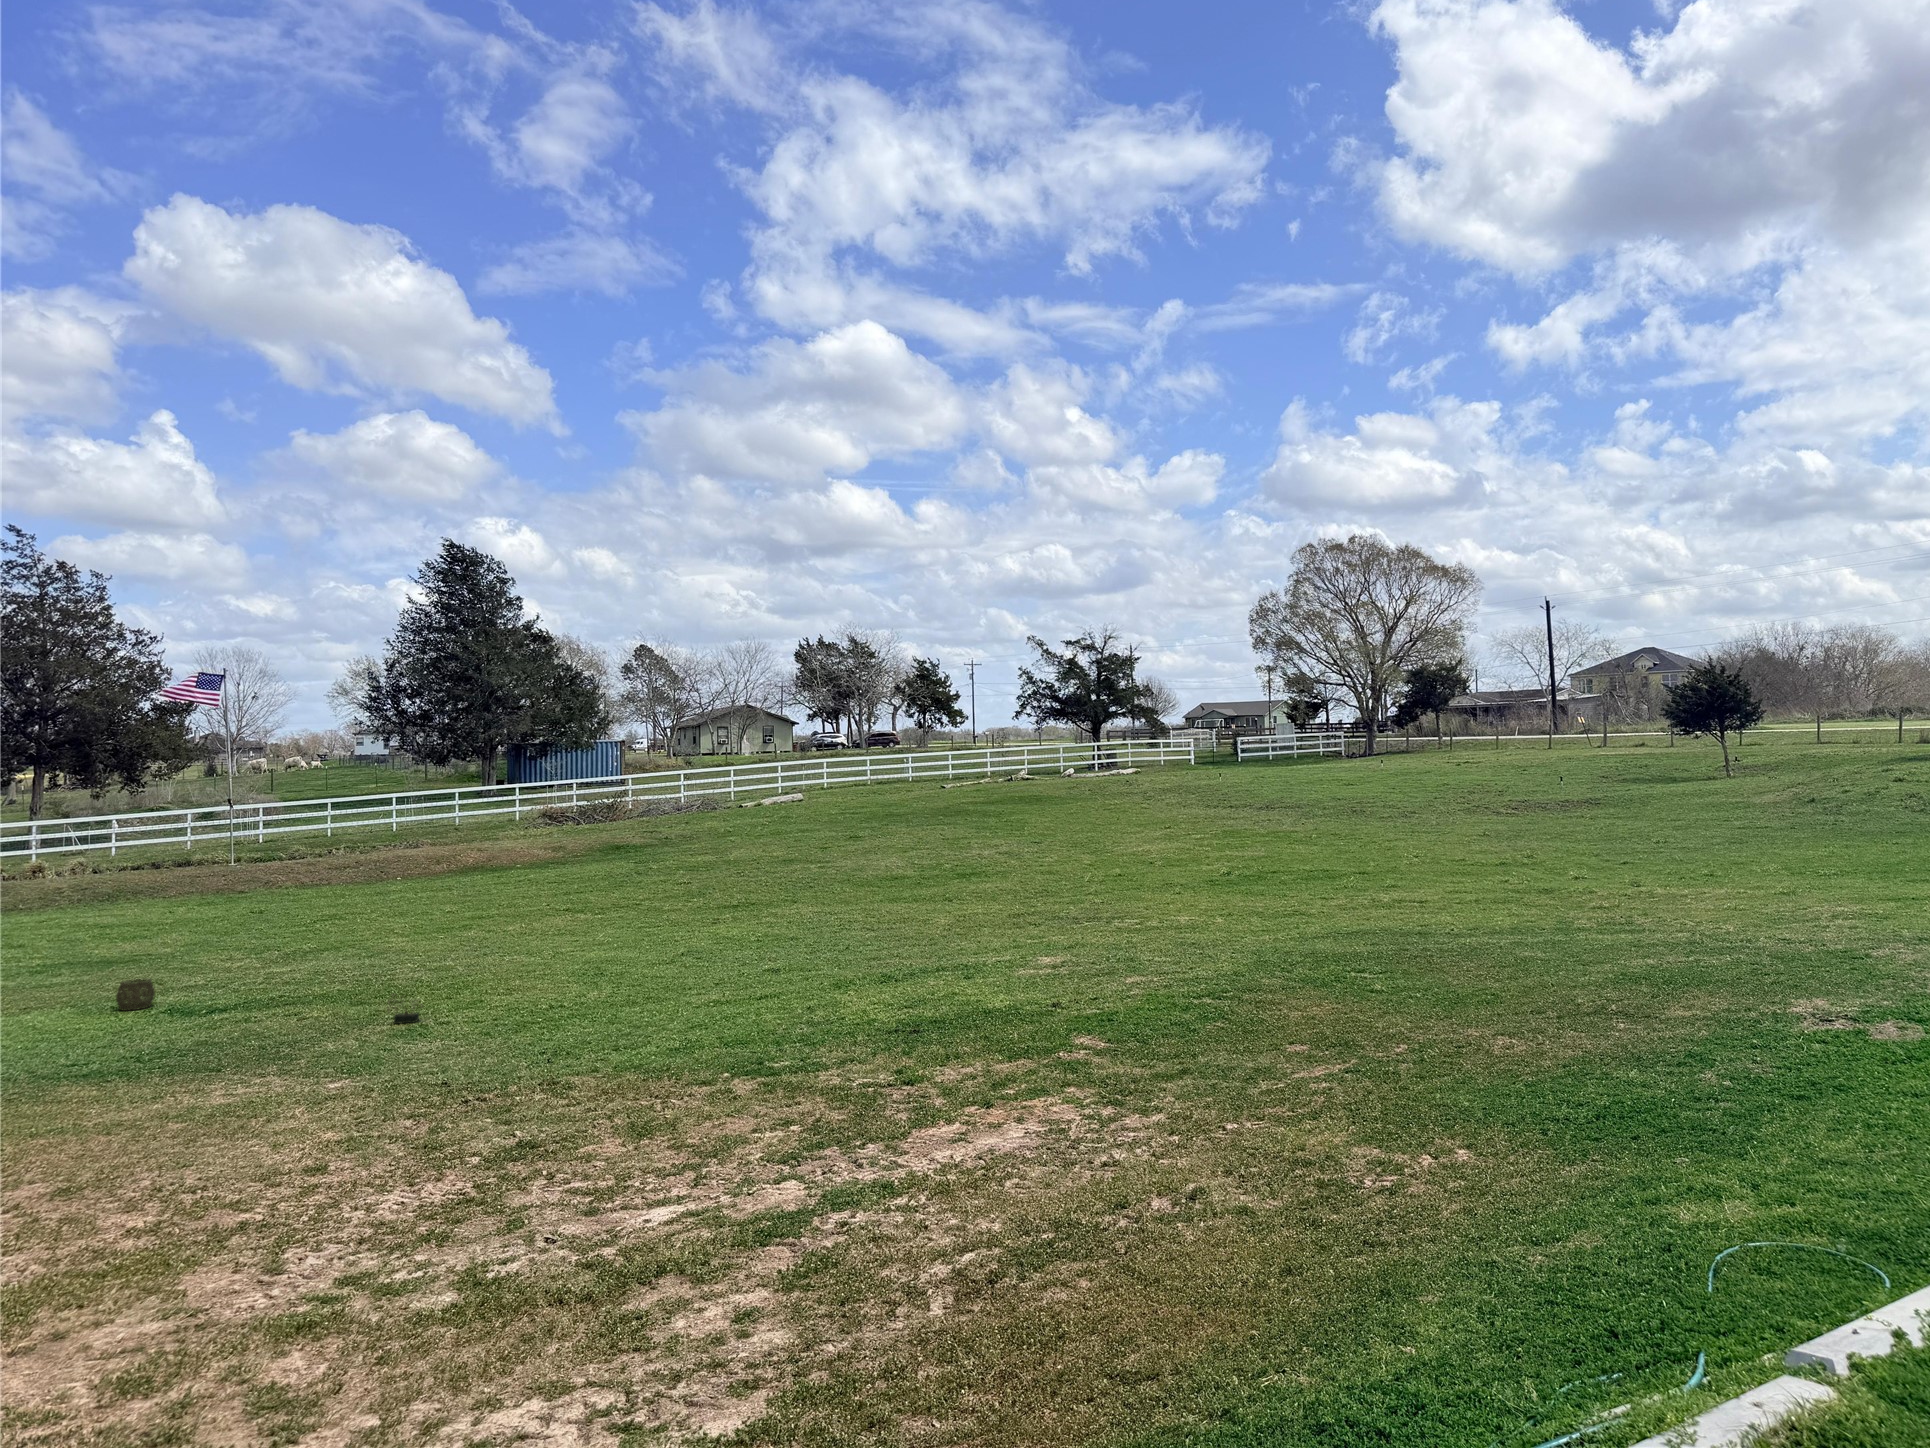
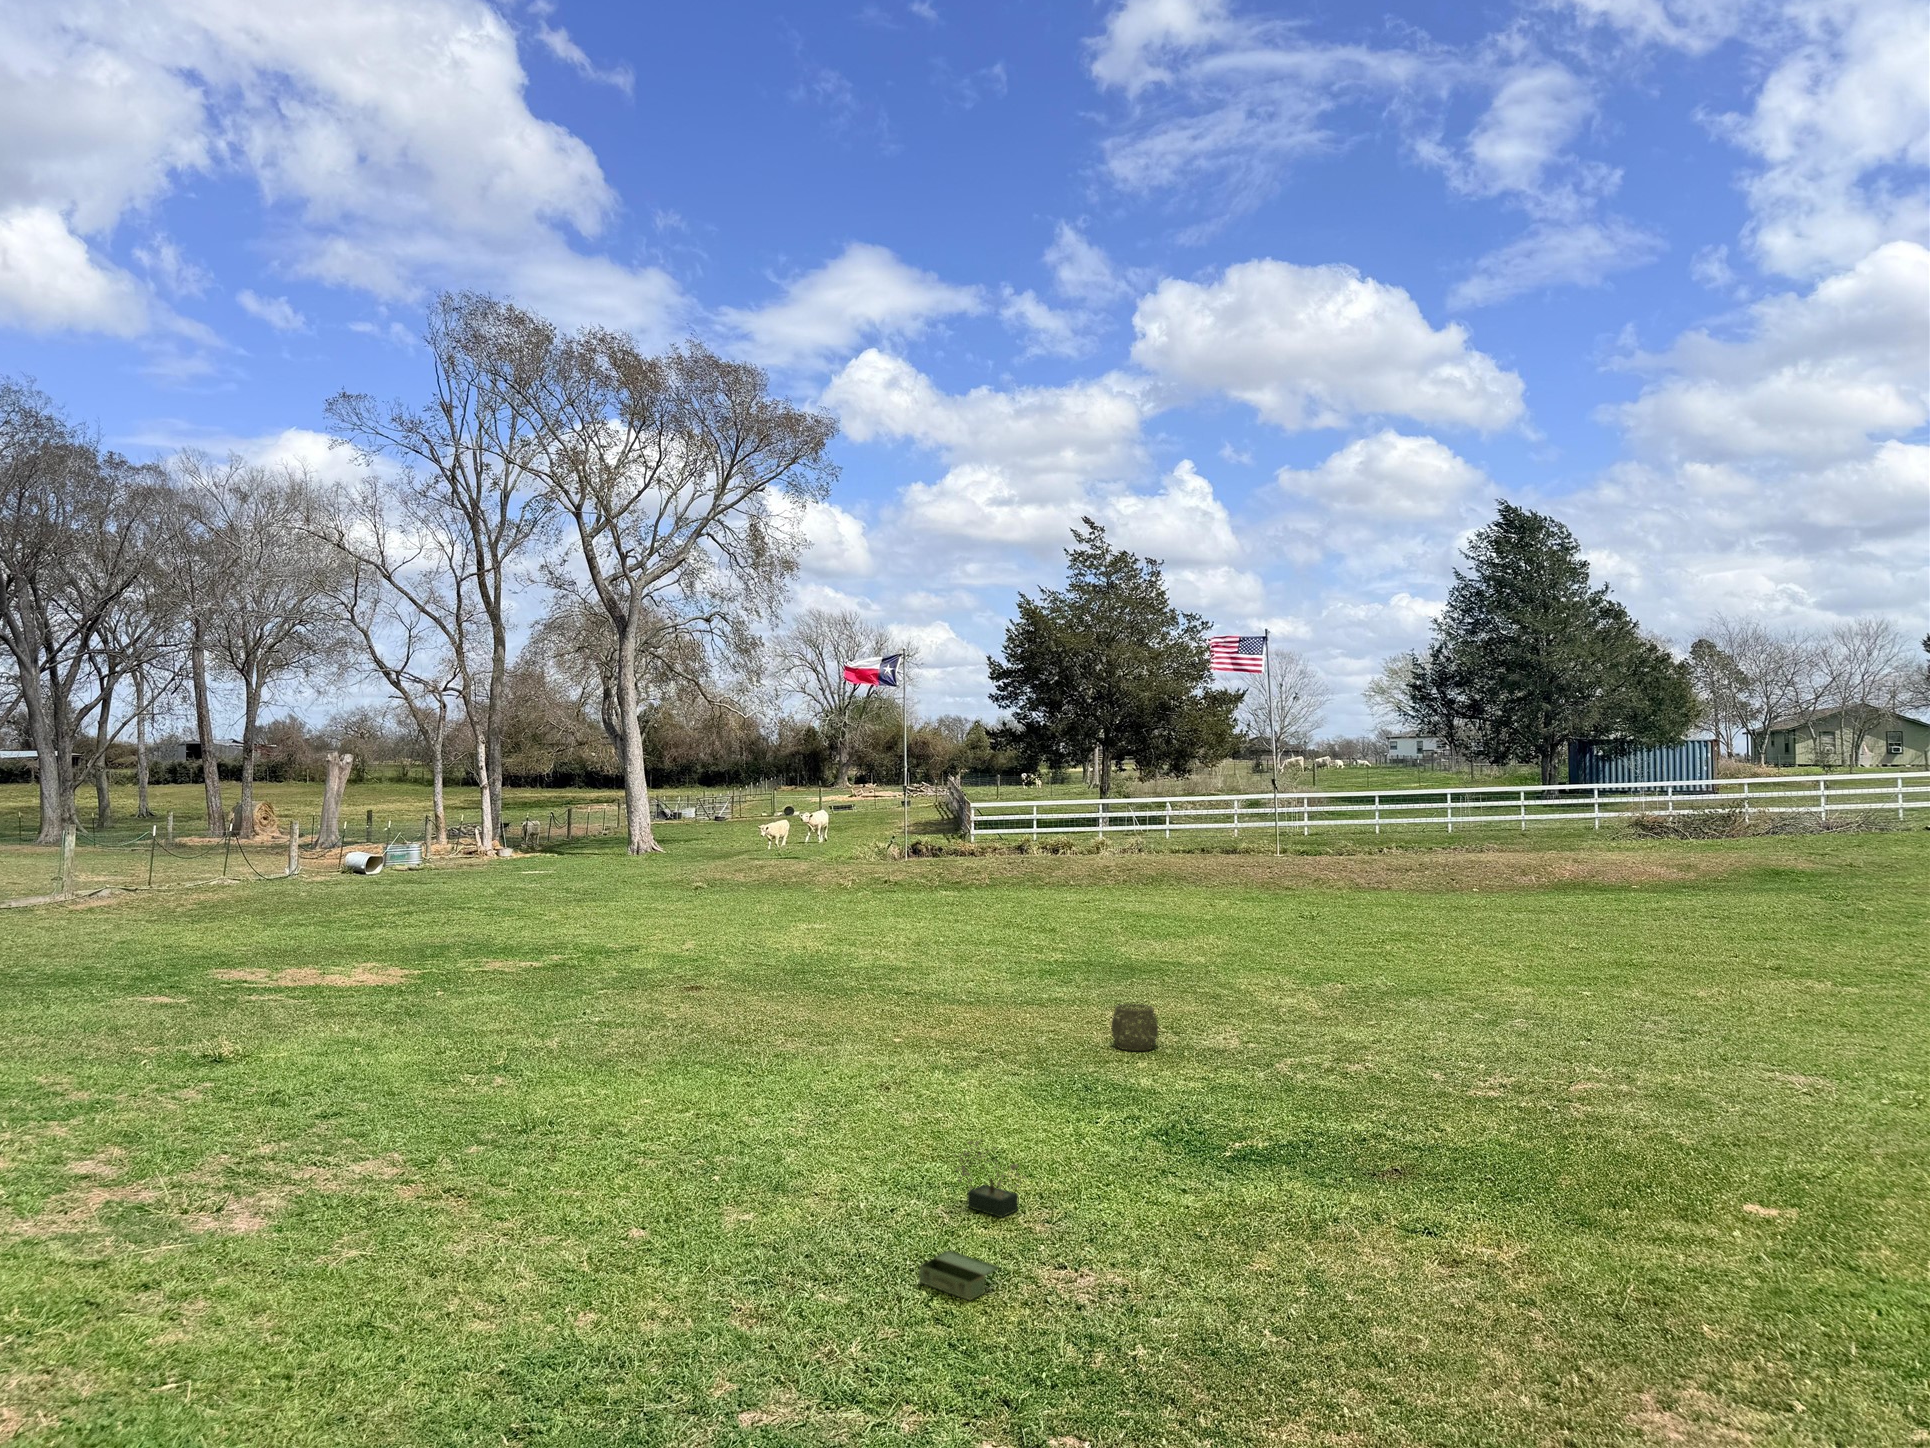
decorative plant: present [388,994,422,1024] -> present [956,1141,1025,1217]
toolbox: none [41,1096,93,1115] -> present [919,1251,998,1300]

